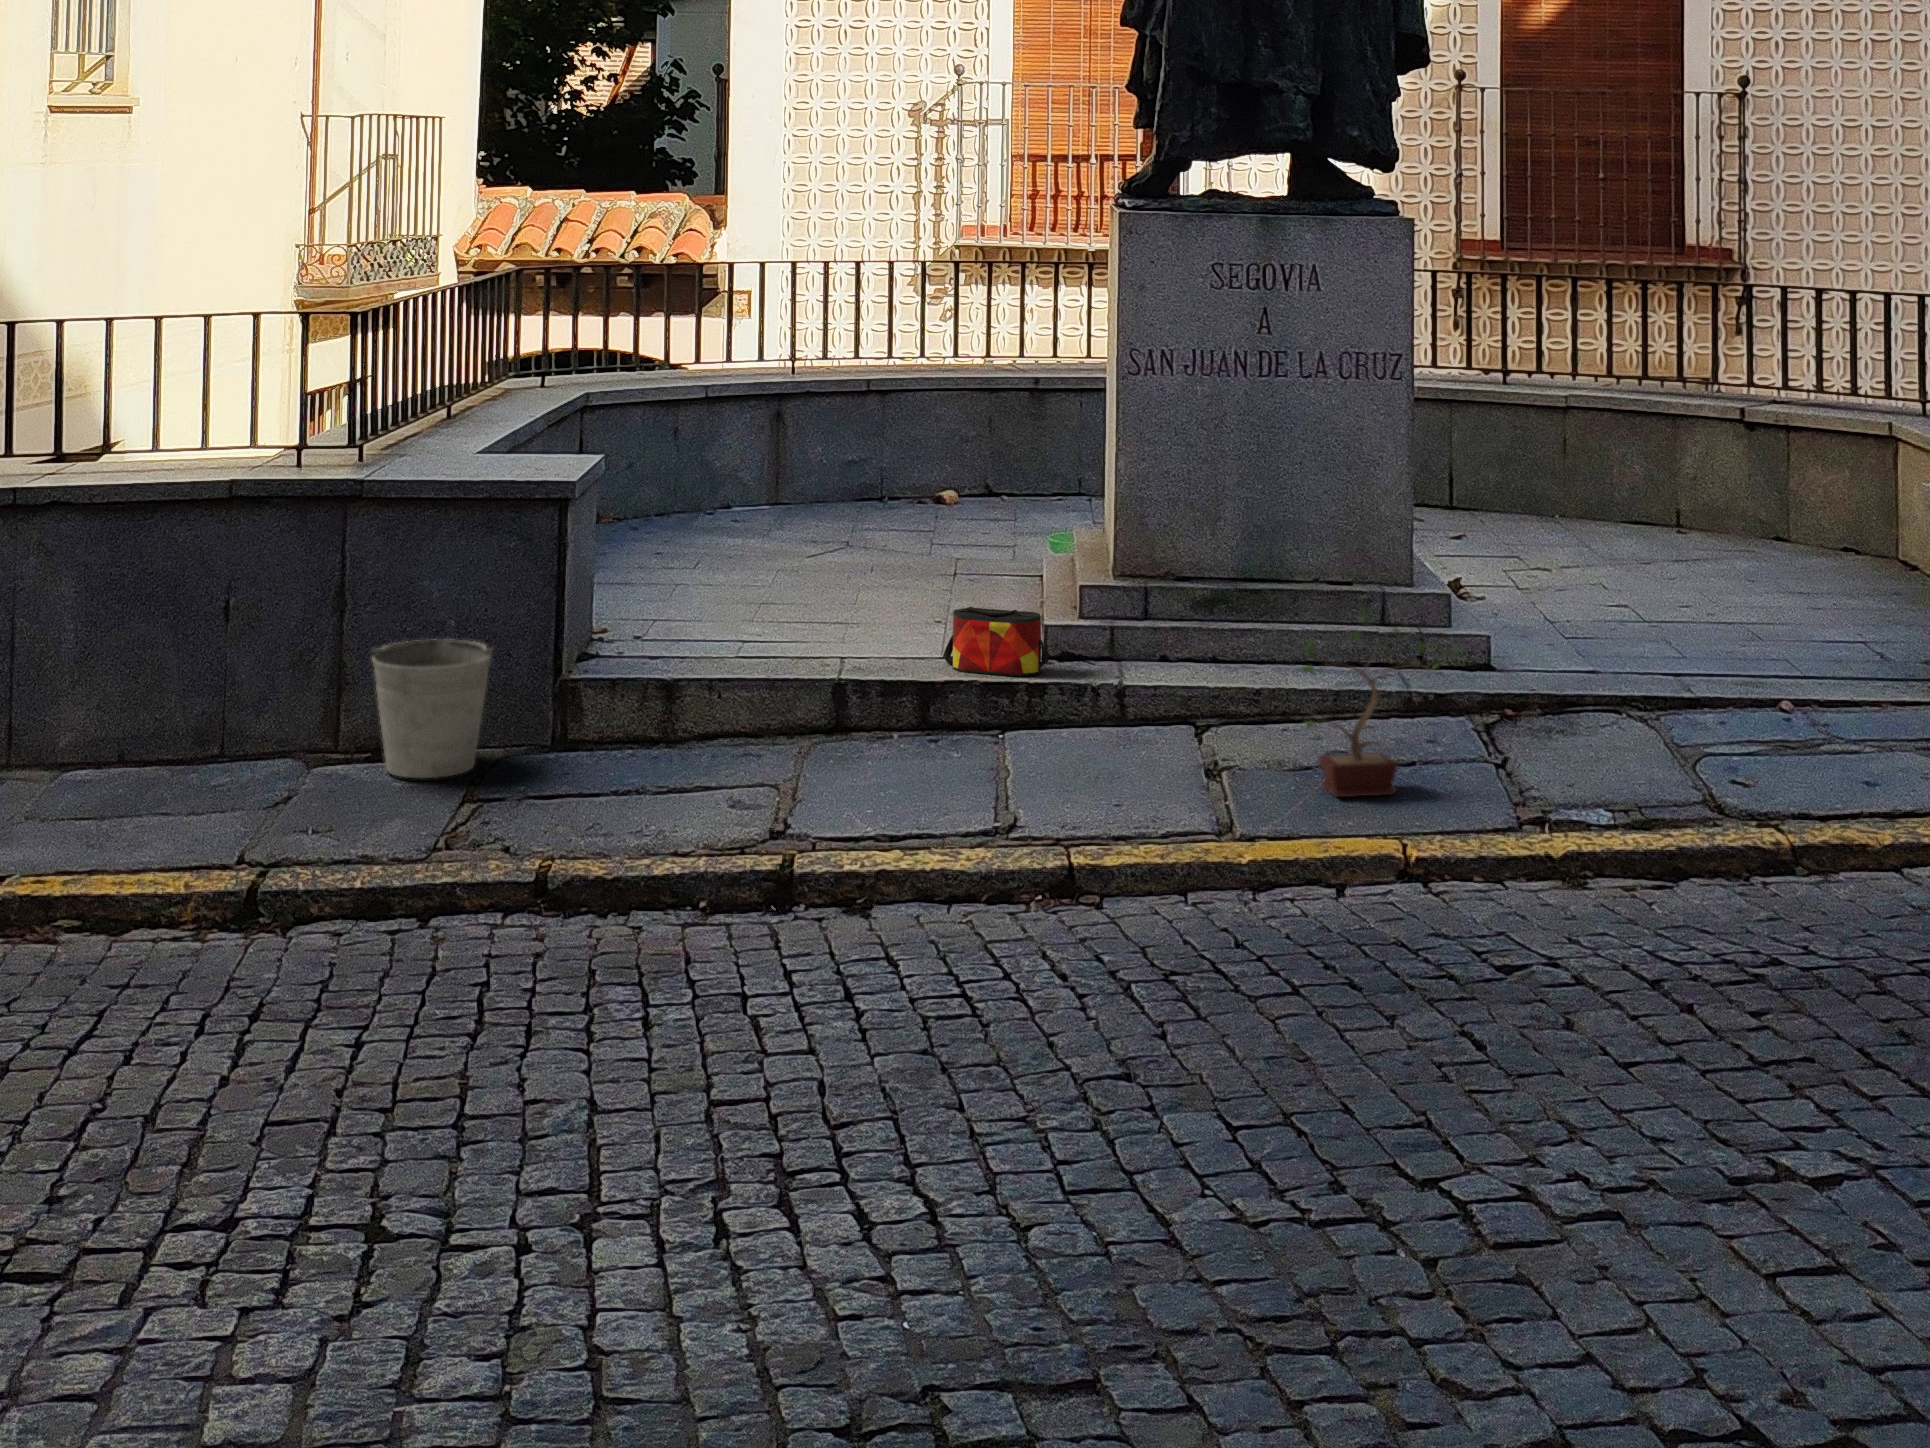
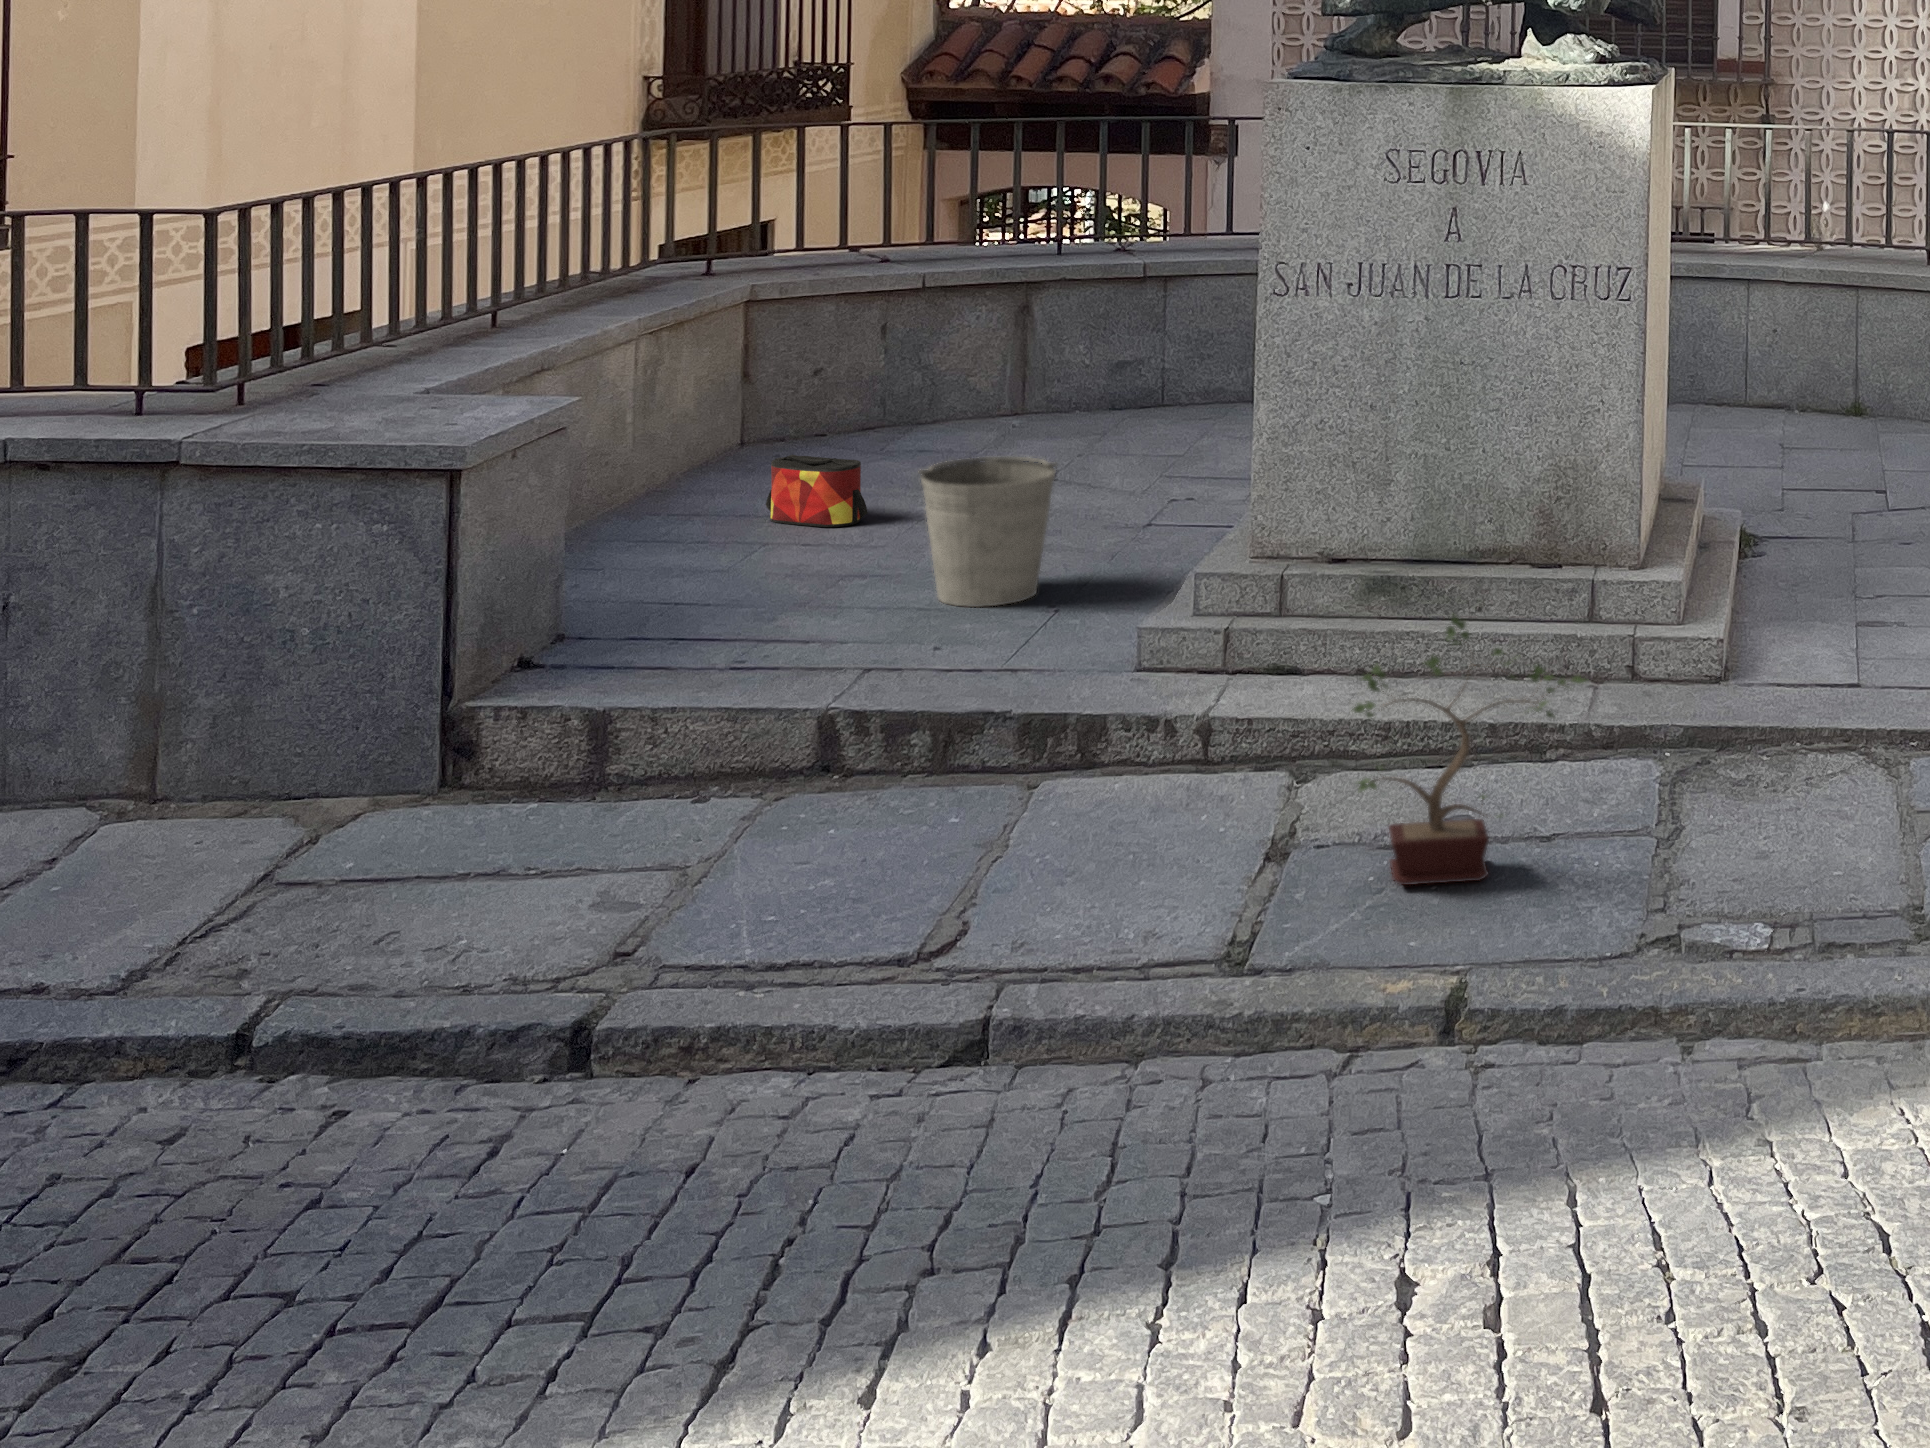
bag: present [943,607,1049,676] -> present [766,455,868,527]
bucket: present [372,639,492,778] -> present [920,457,1057,607]

